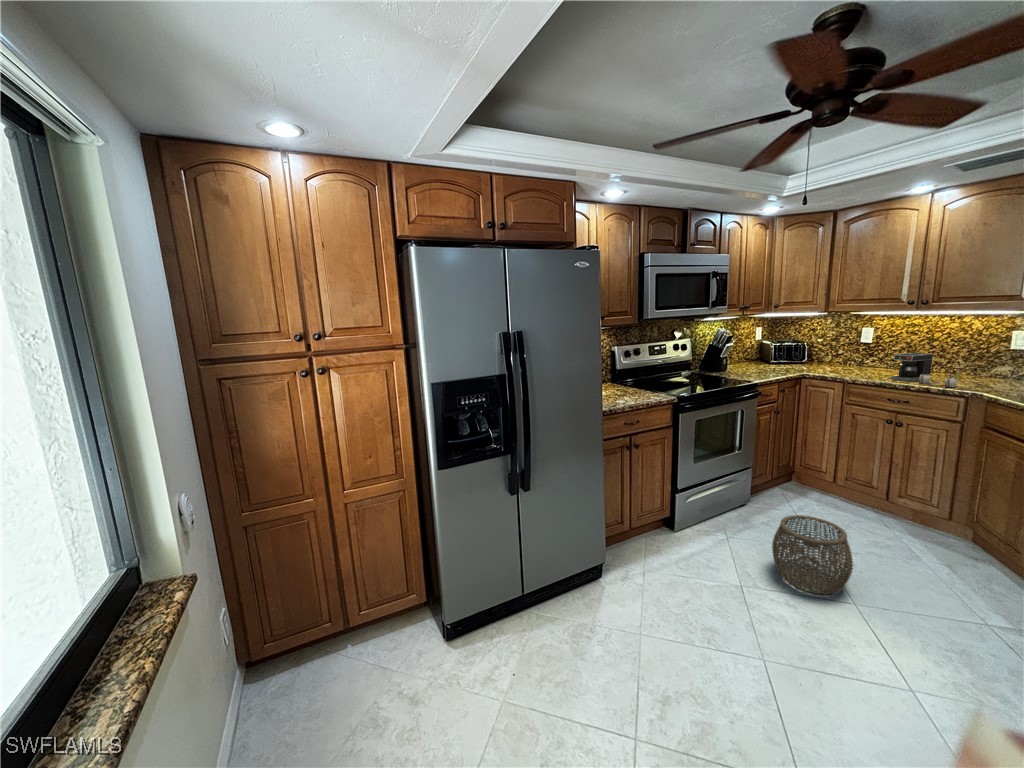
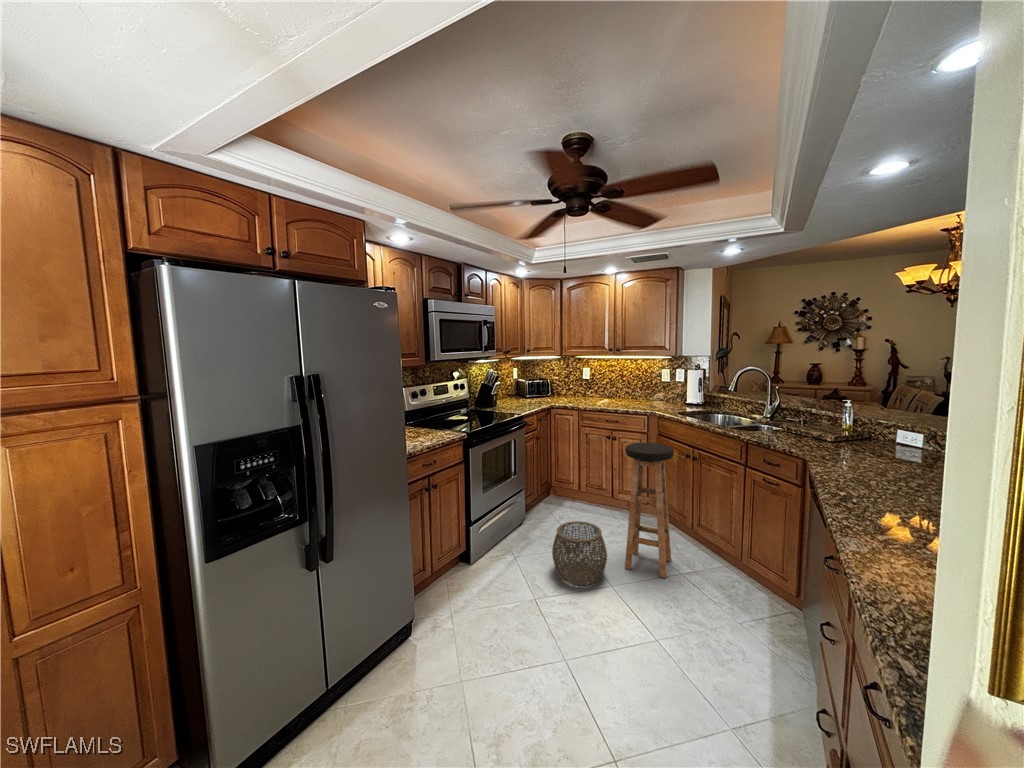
coffee maker: present [891,353,960,387] -> none [606,386,643,409]
bar stool: none [883,432,995,623] -> present [625,443,674,578]

